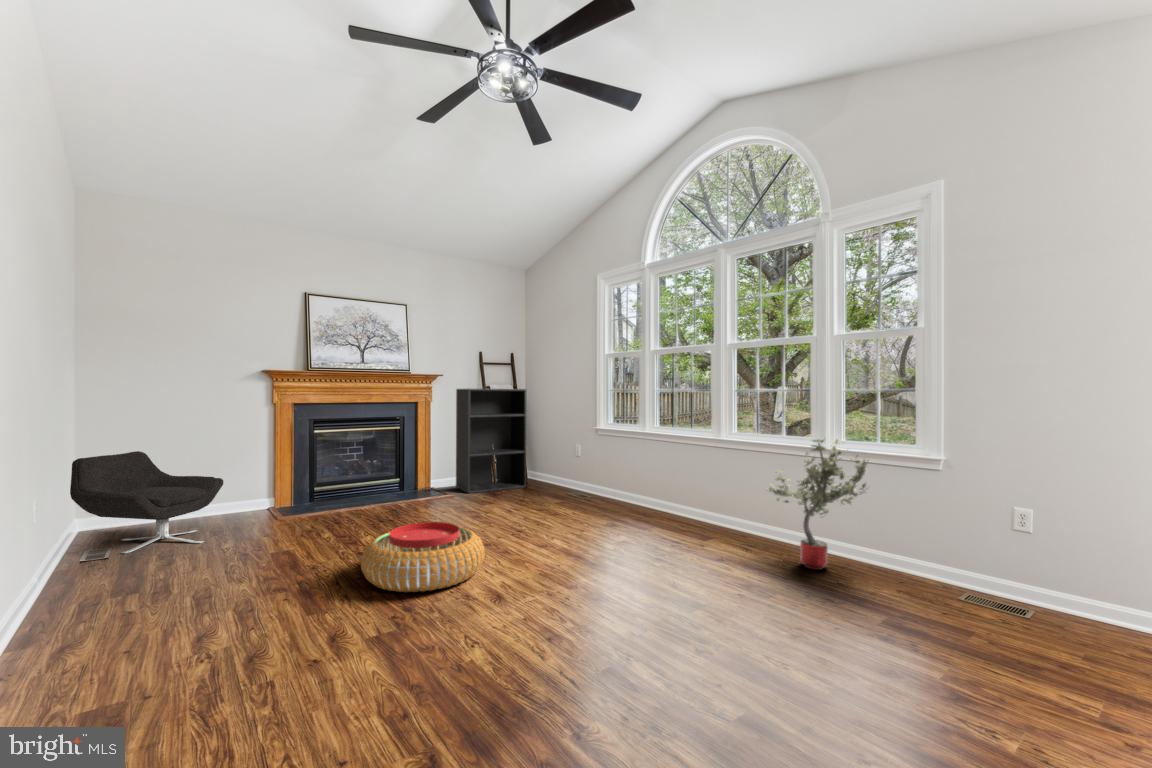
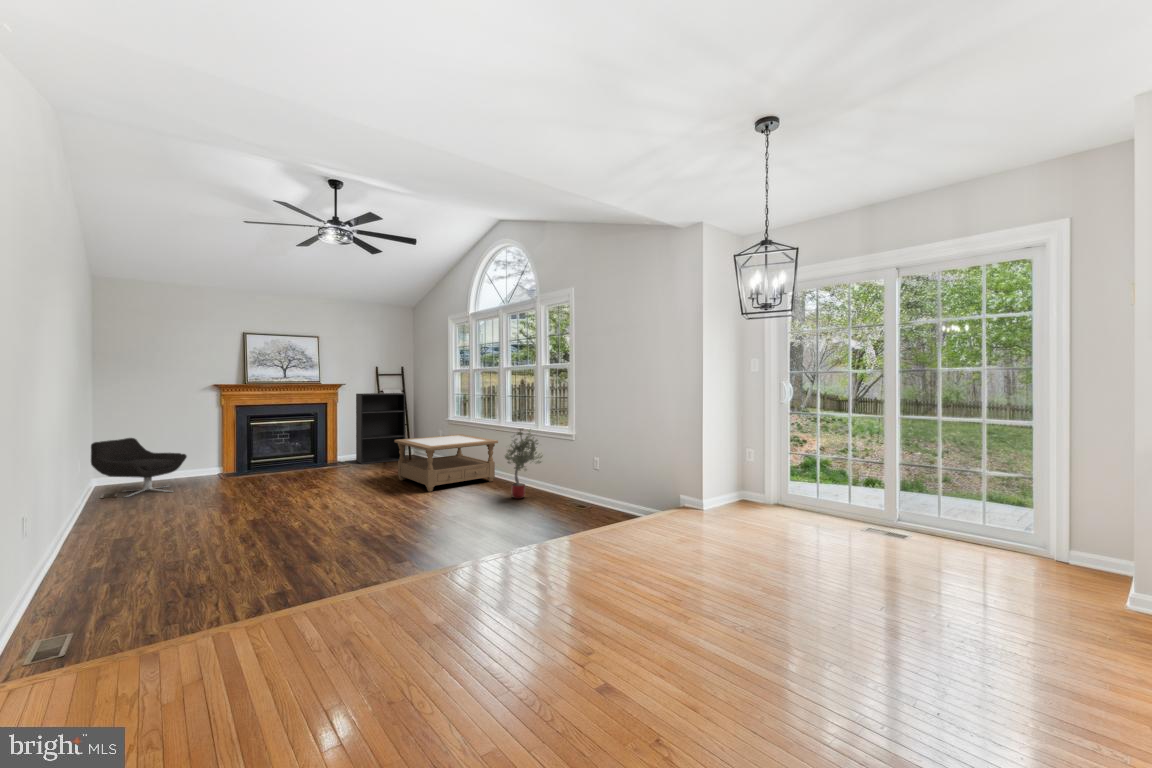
coffee table: none [547,449,721,550] -> present [394,434,498,492]
pouf: present [361,522,484,592] -> none [260,476,335,510]

